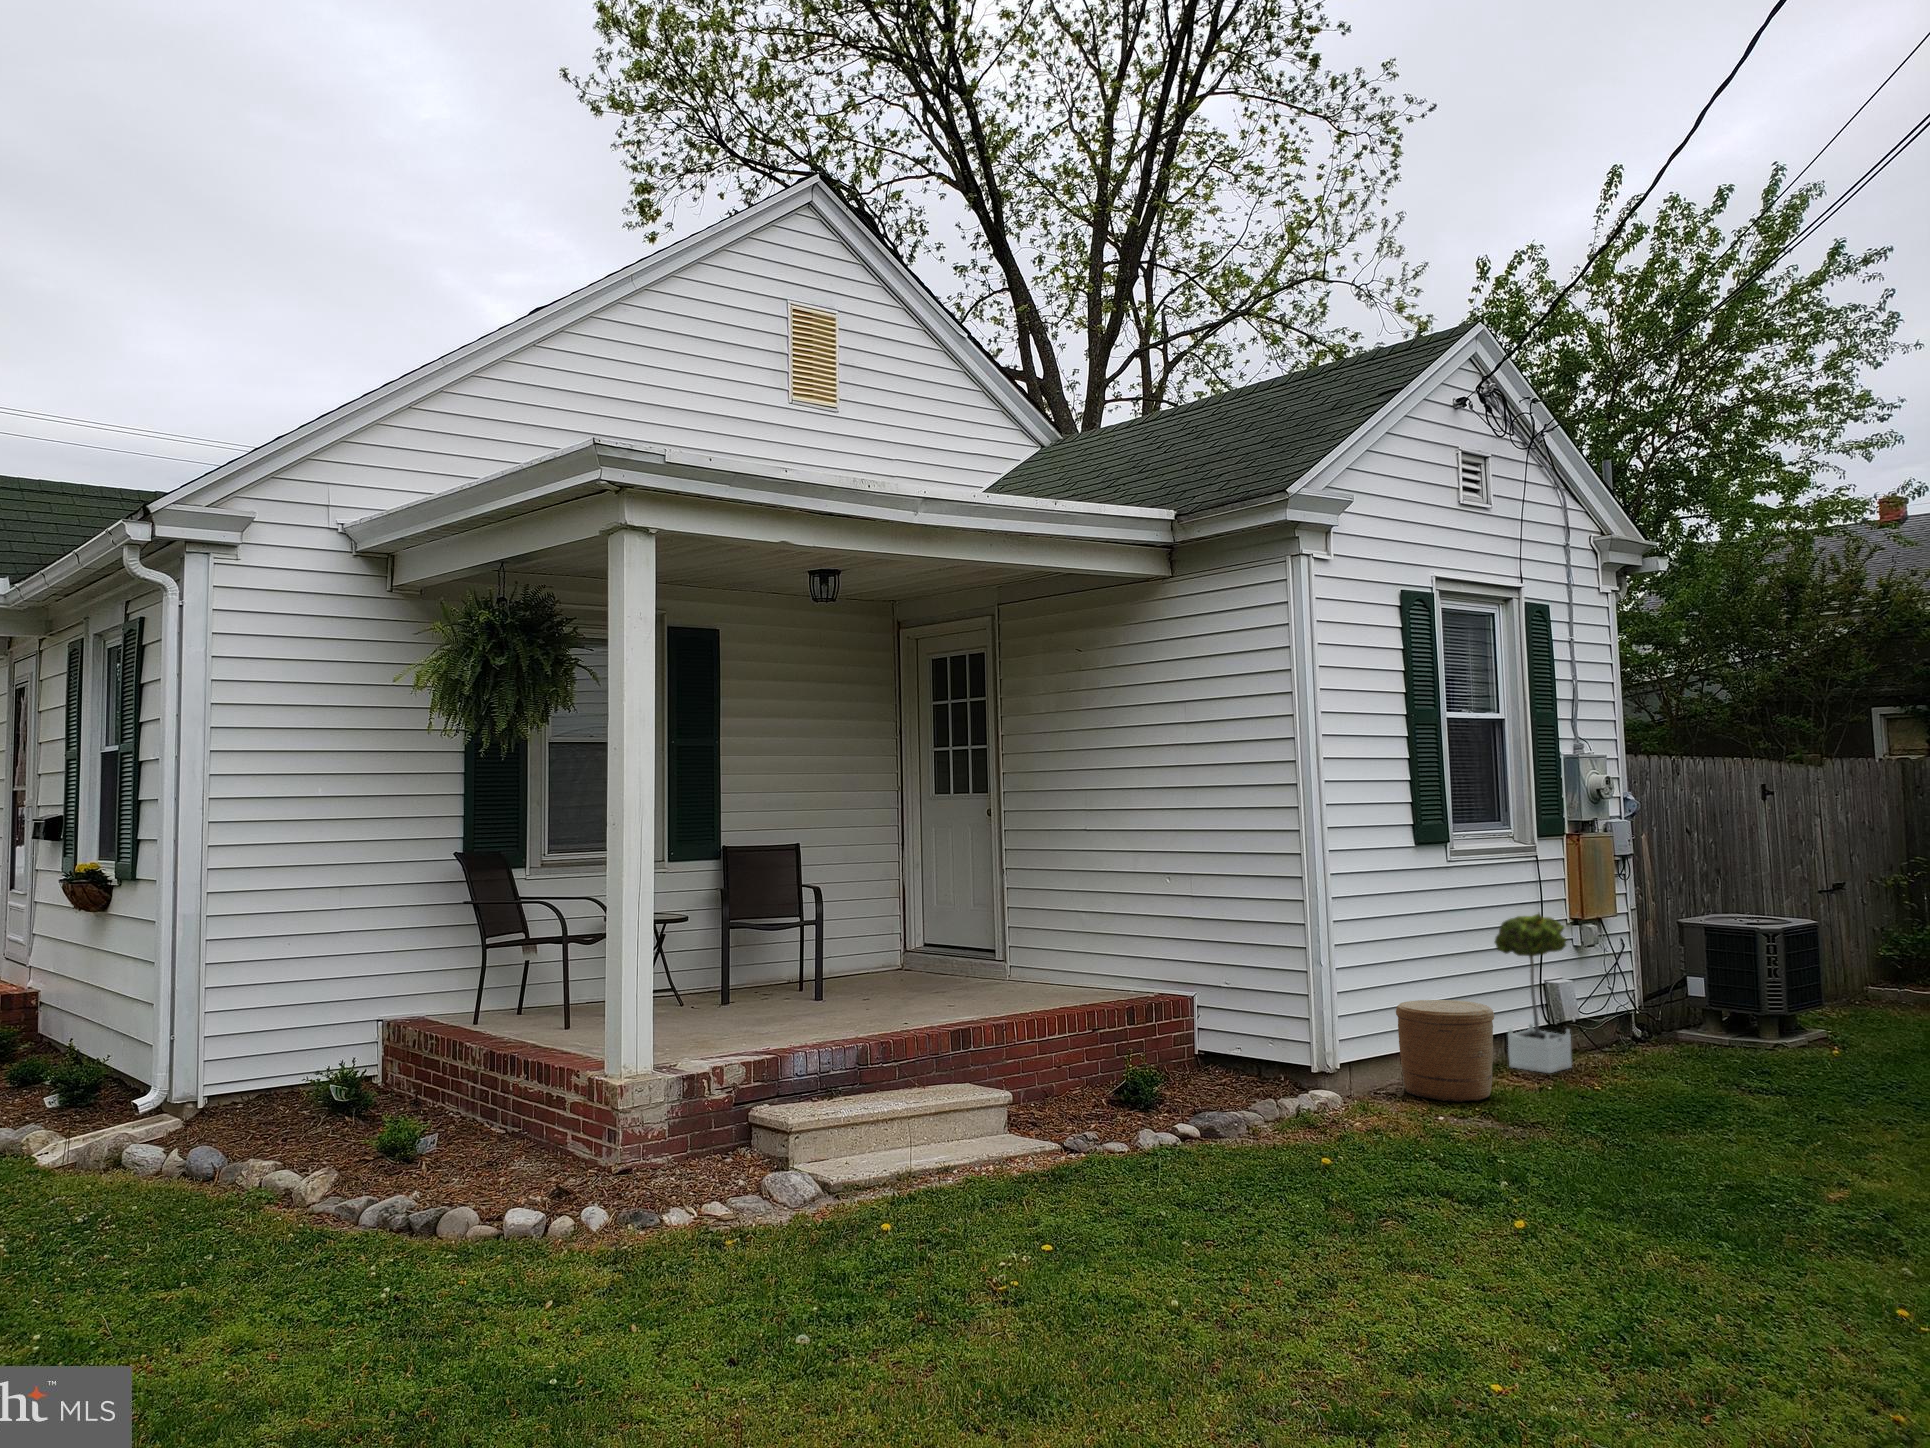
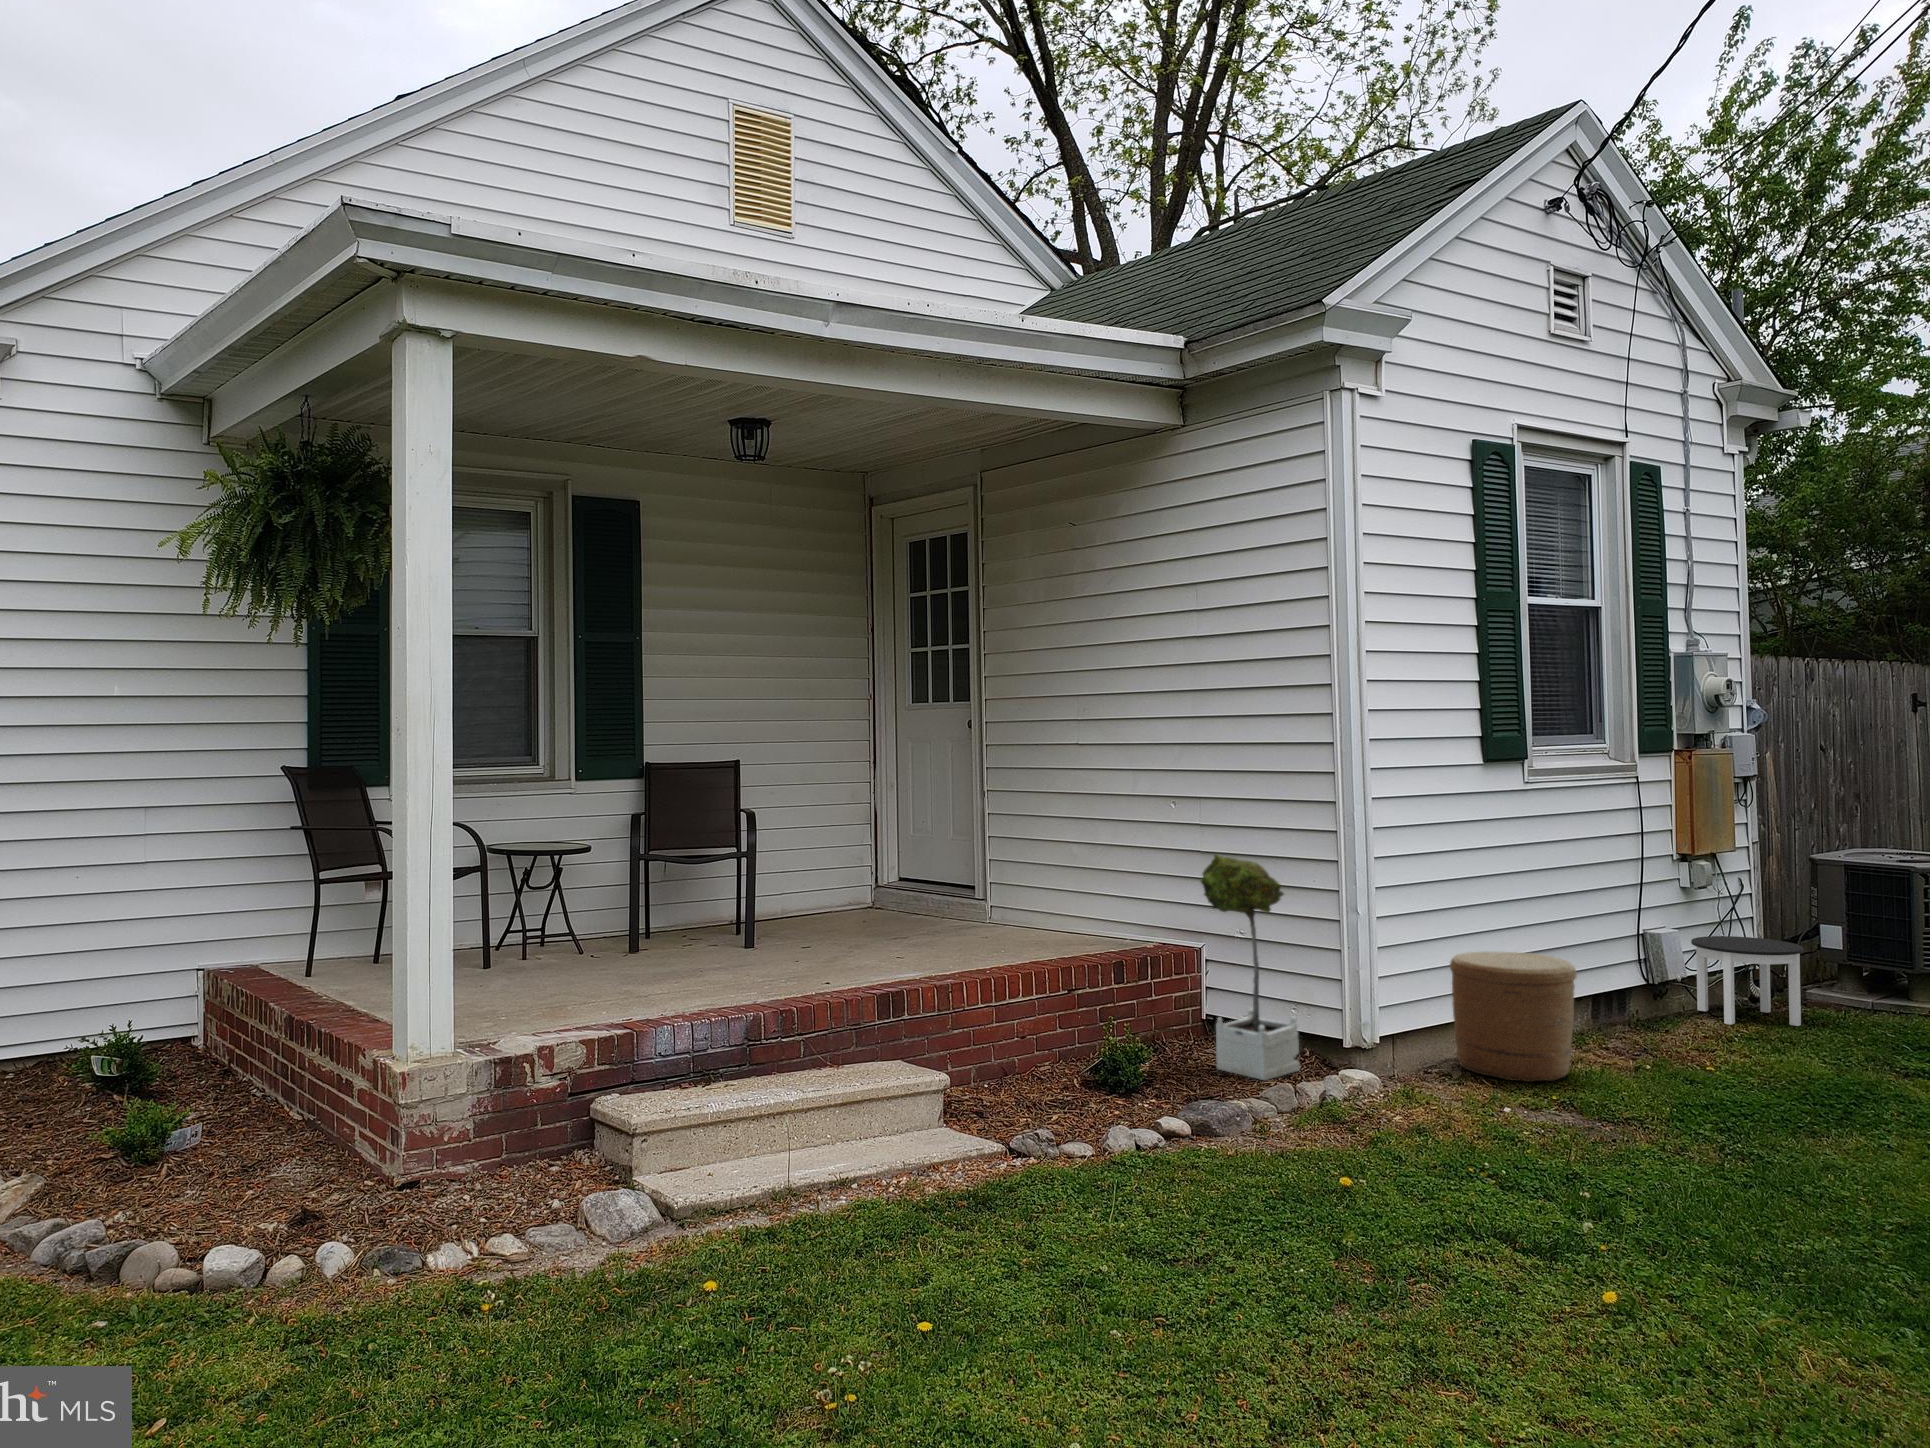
potted tree: present [1495,913,1572,1073] -> present [1201,854,1300,1080]
round table: none [1586,986,1673,1057] -> present [1691,936,1804,1026]

